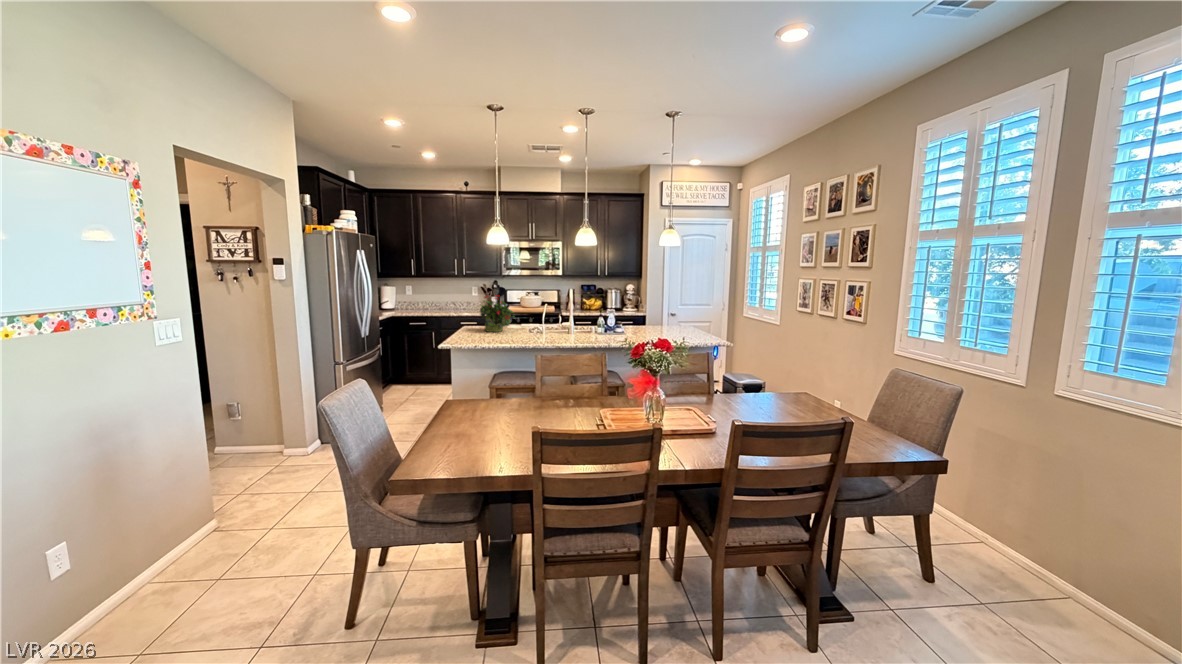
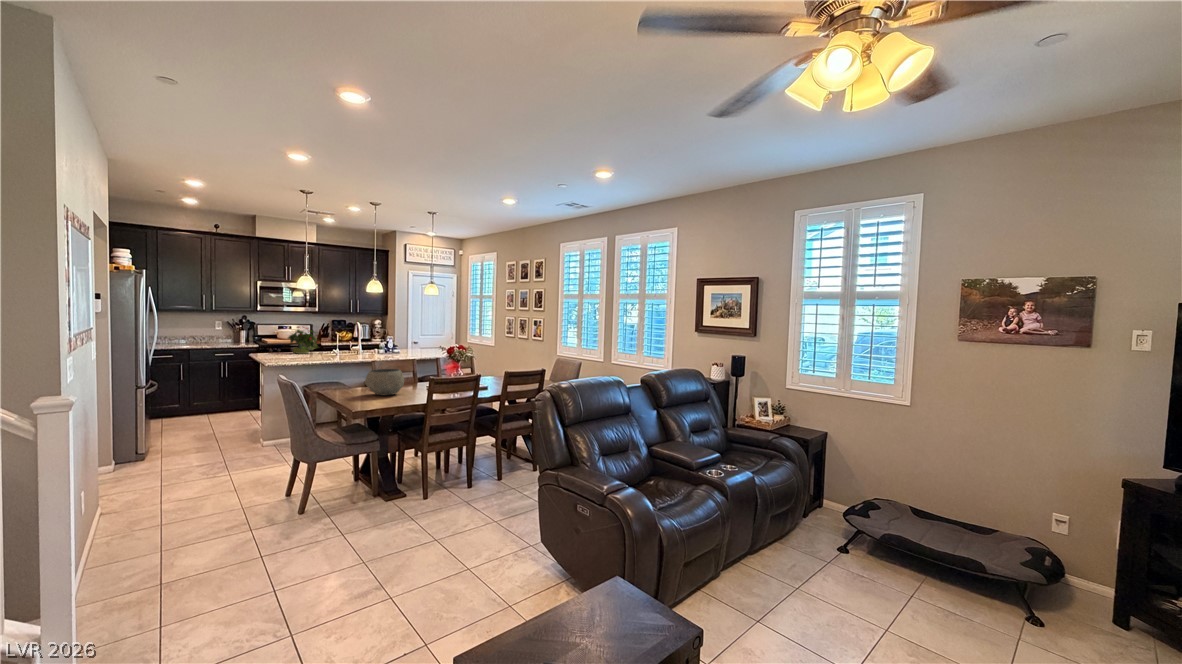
ceramic bowl: none [430,392,509,454] -> present [364,369,404,395]

